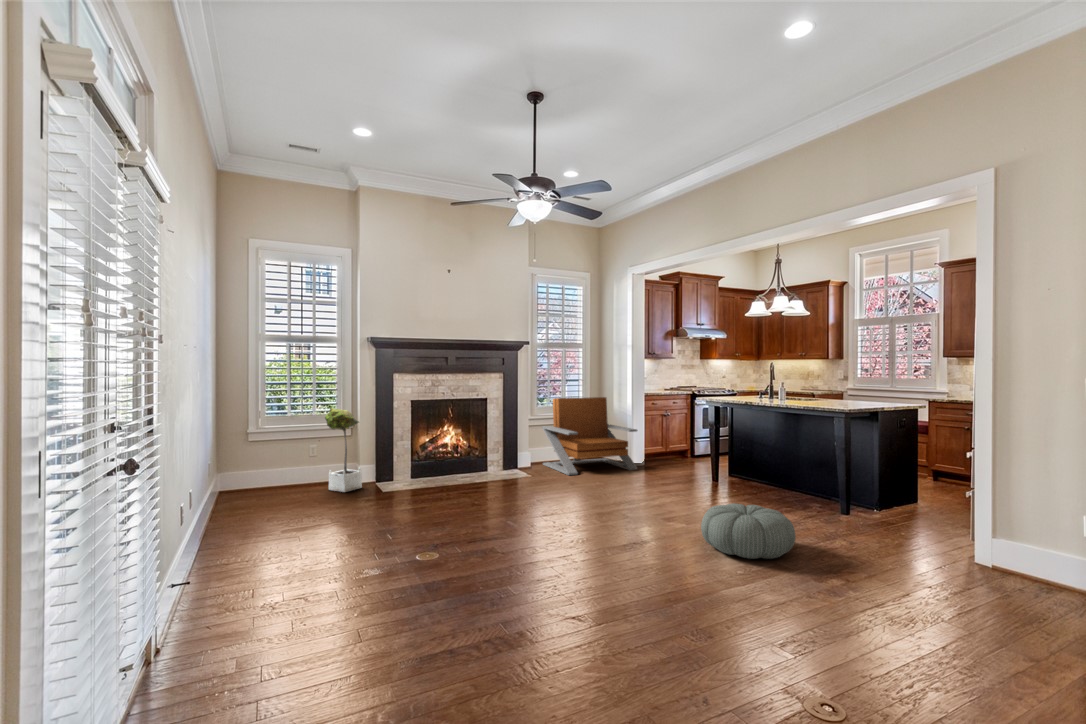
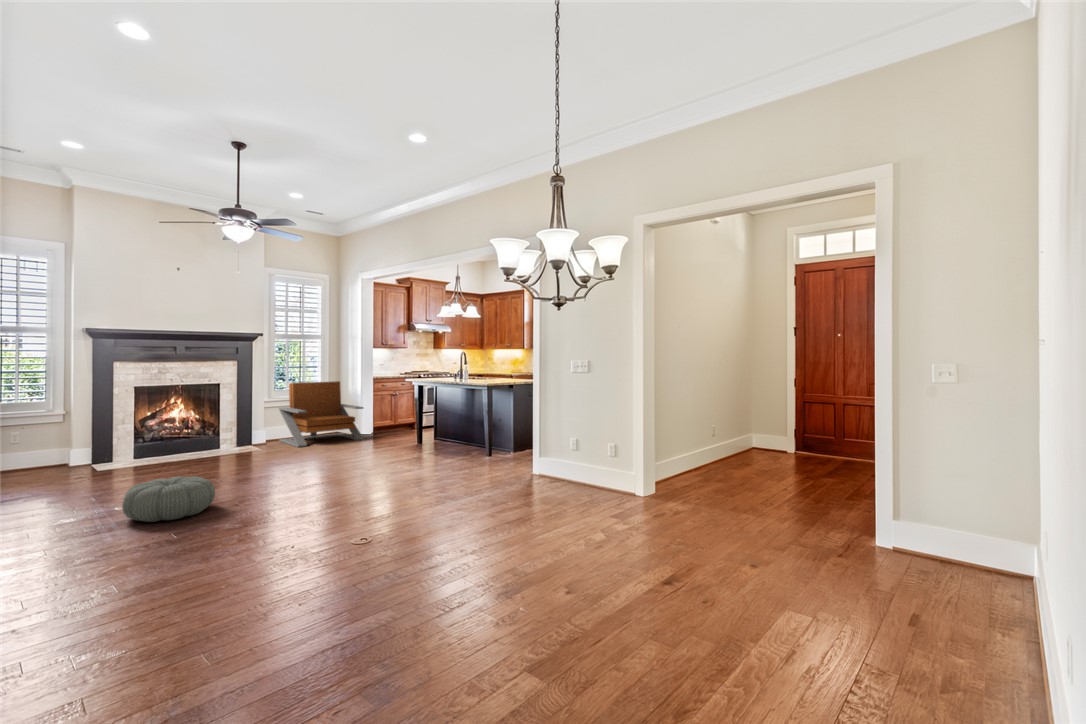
potted tree: present [325,408,362,492] -> none [31,395,77,474]
pouf: present [701,503,796,559] -> present [122,476,215,522]

